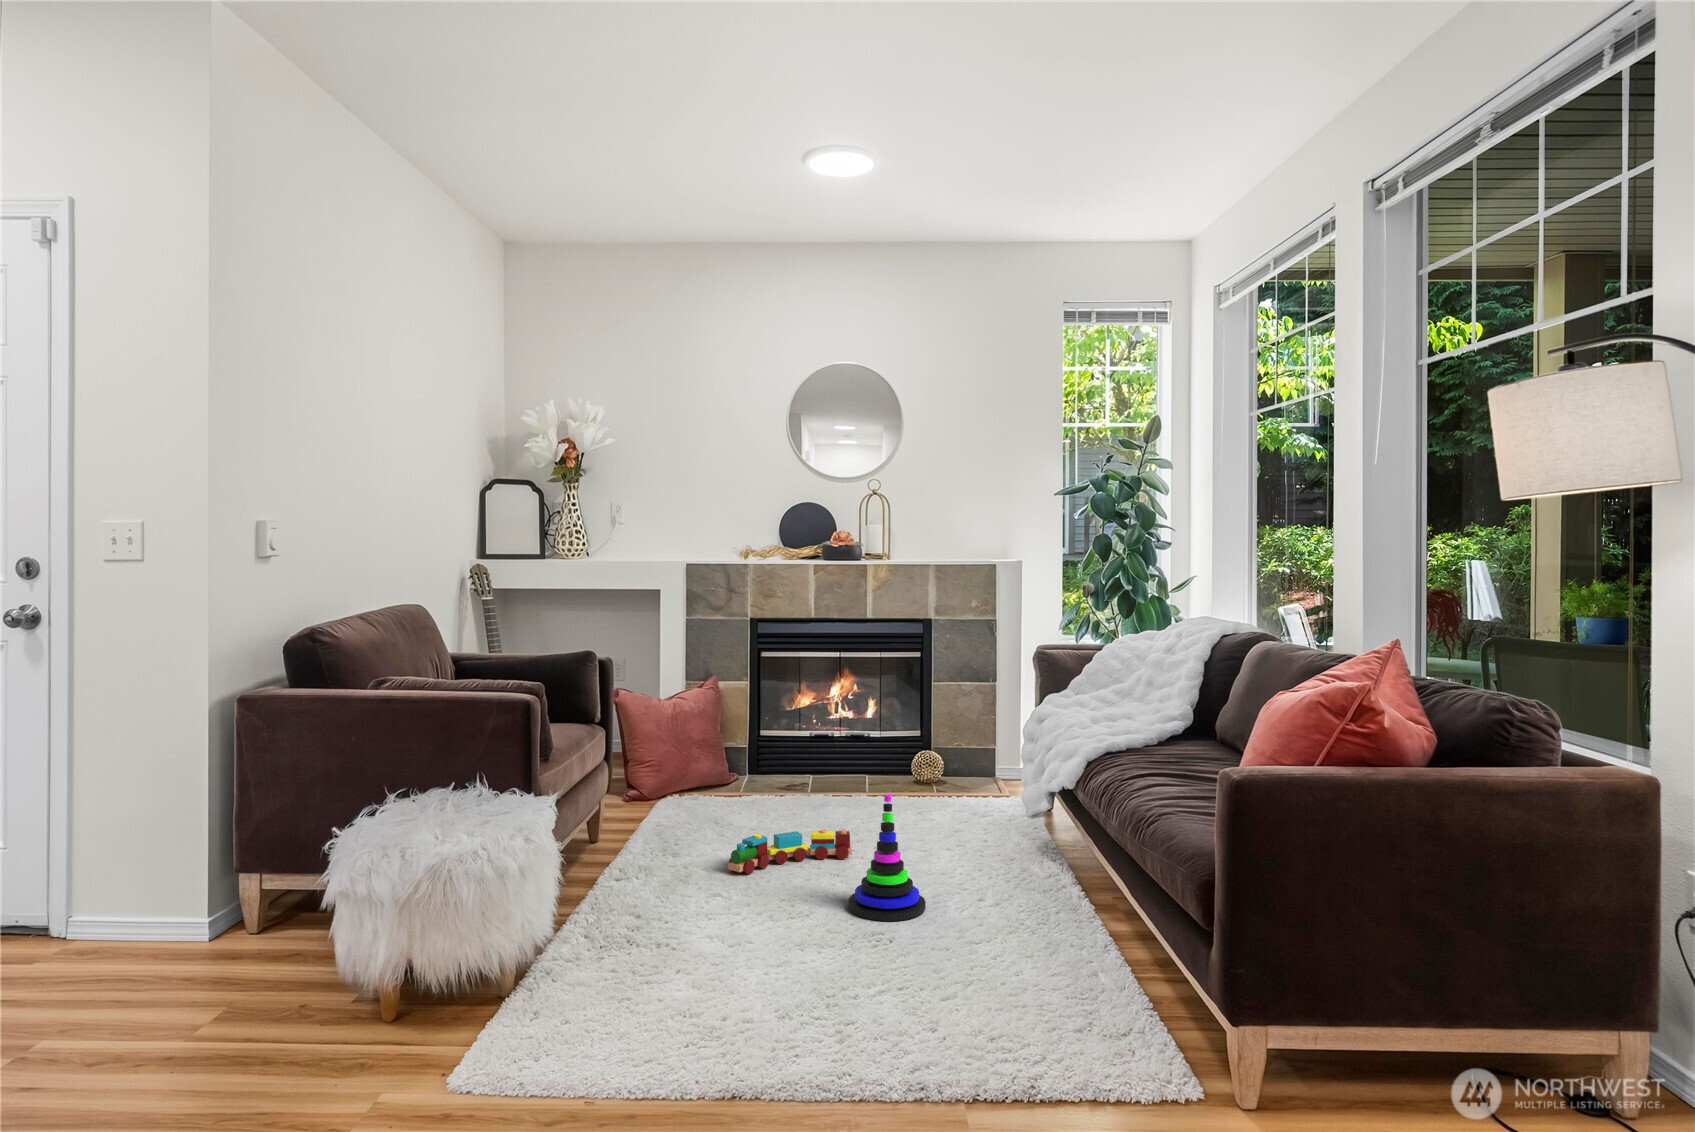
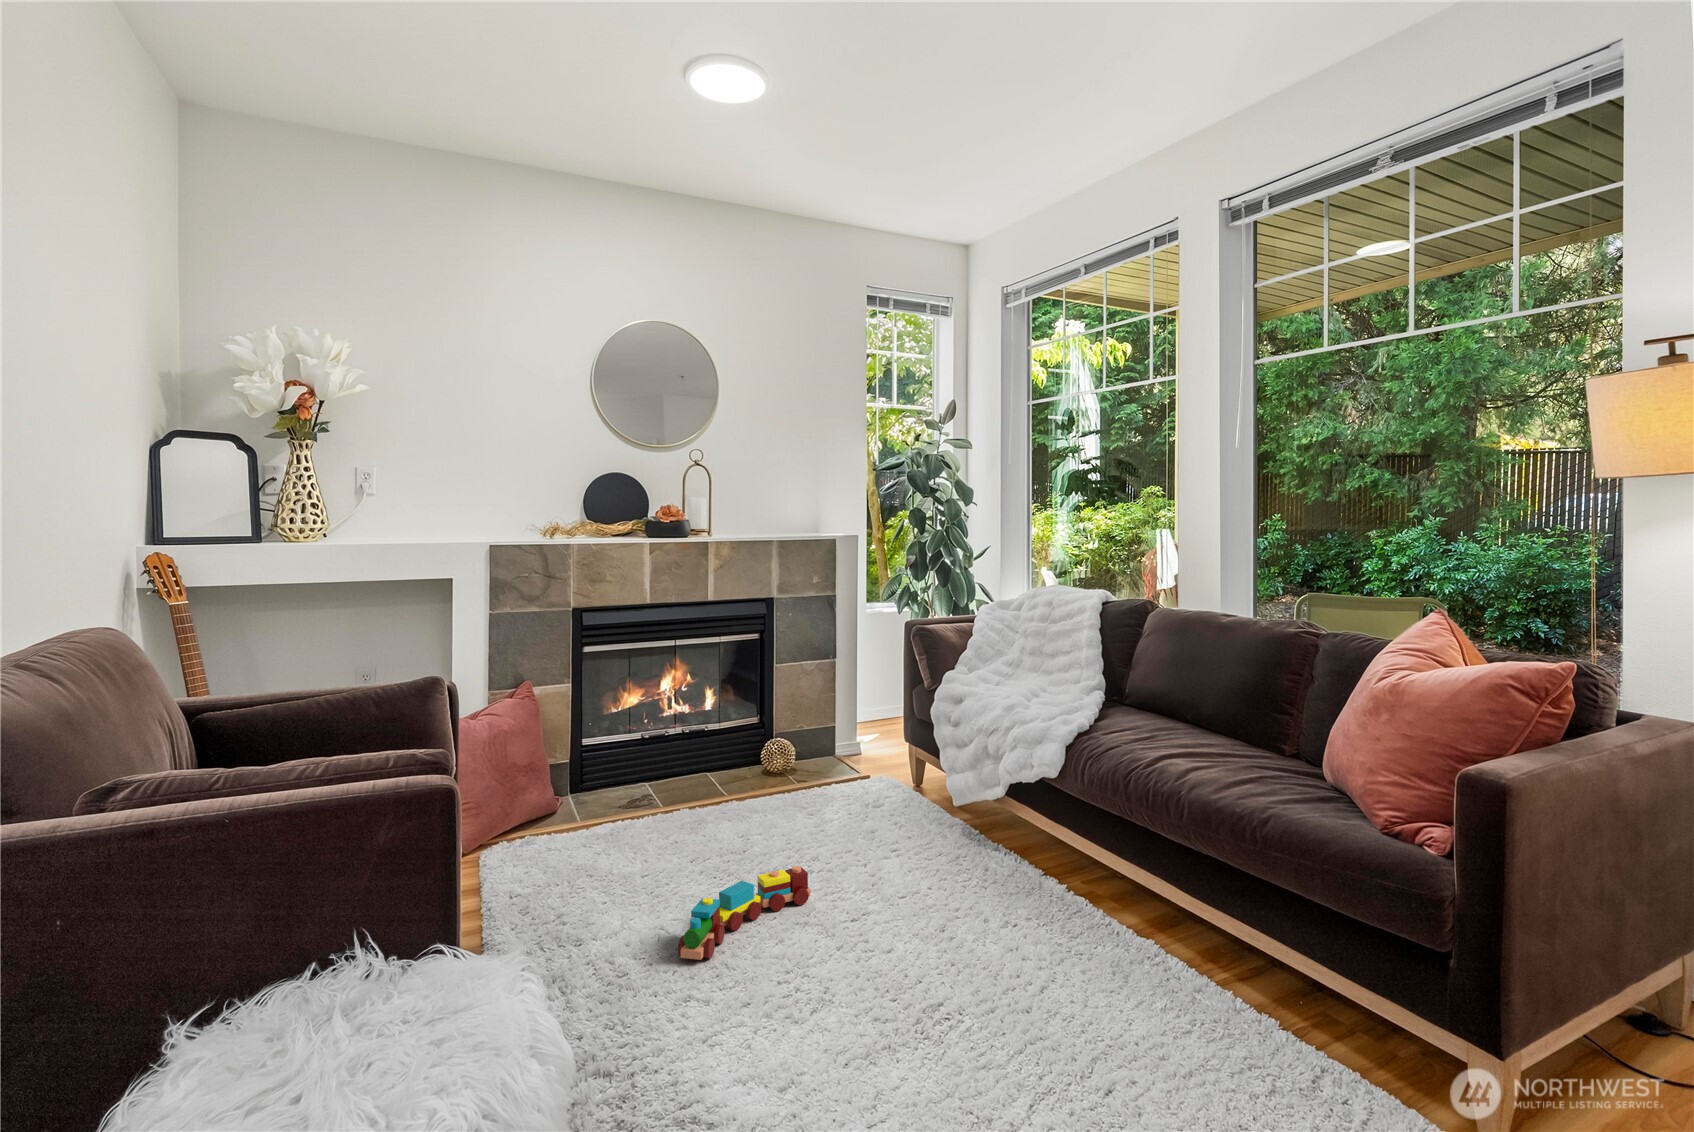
stacking toy: present [848,794,926,921] -> none [878,829,977,1001]

